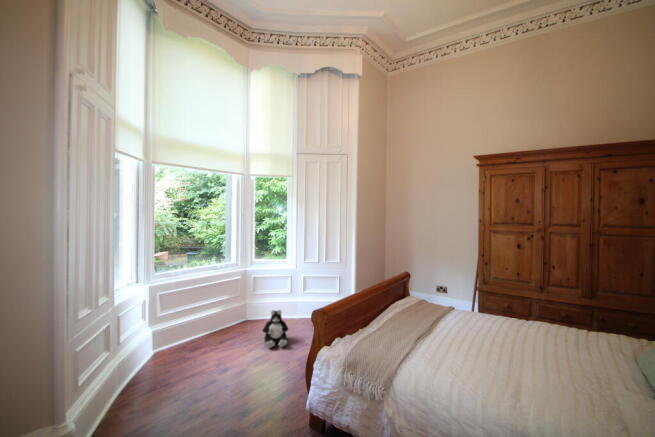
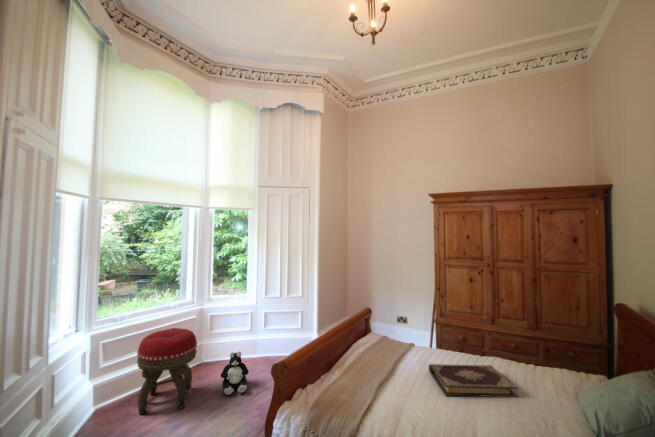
footstool: none [189,285,241,358] -> present [137,328,197,414]
book: none [470,323,571,357] -> present [429,364,517,397]

